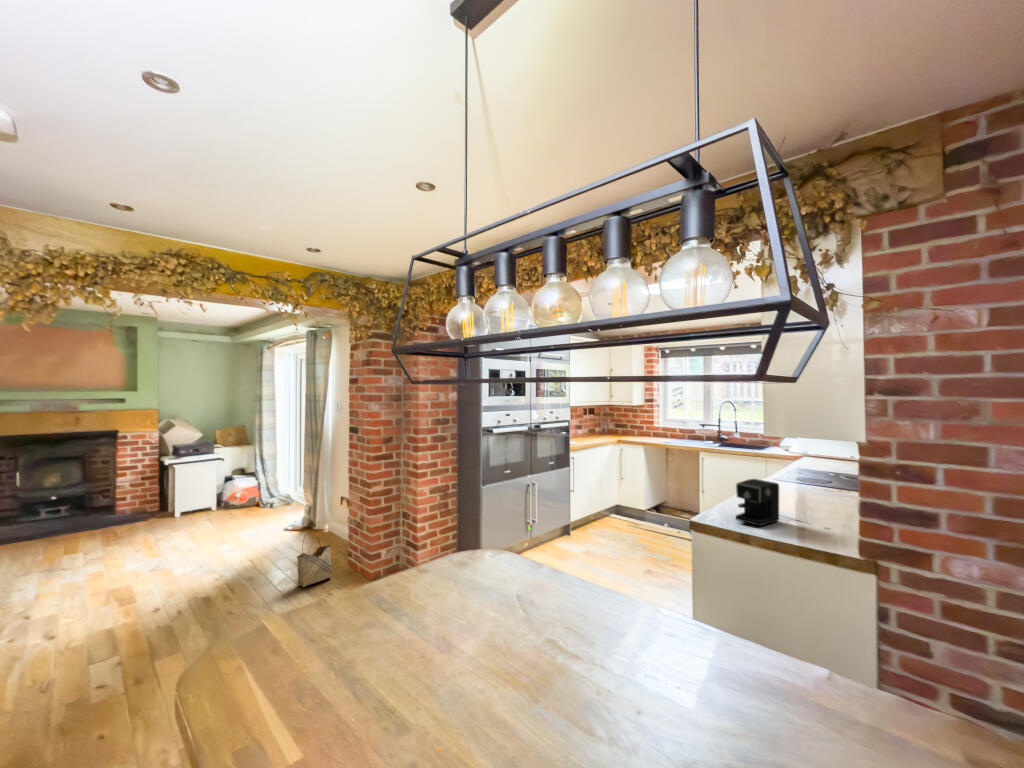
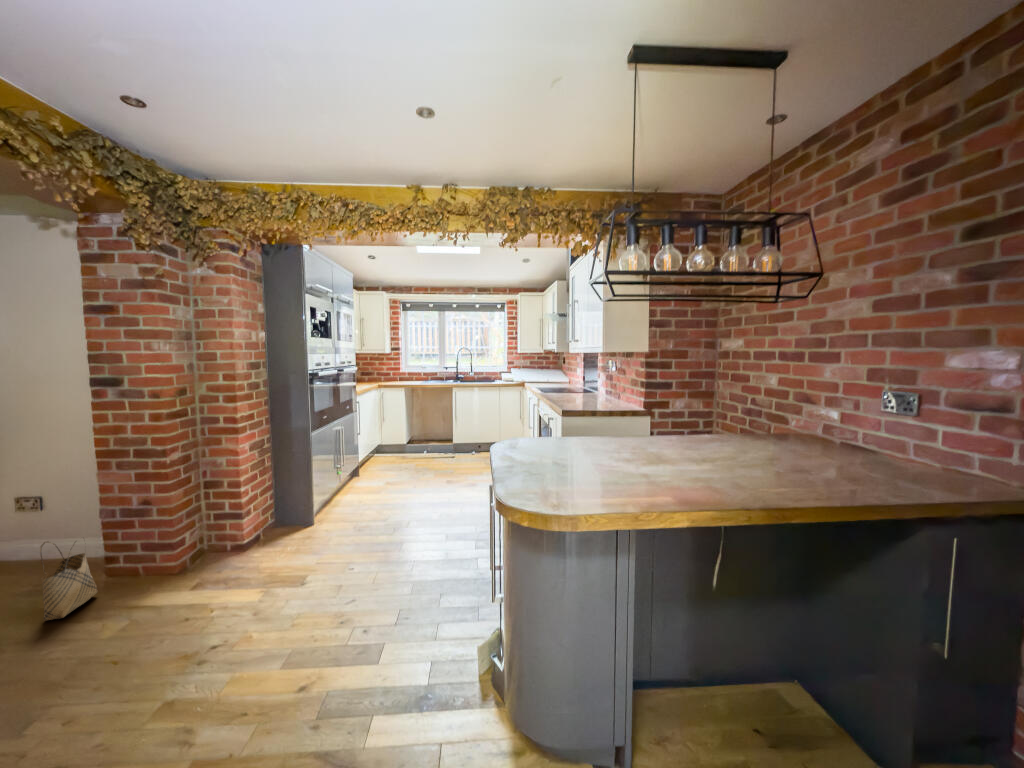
coffee maker: present [736,479,780,526] -> none [572,384,612,409]

